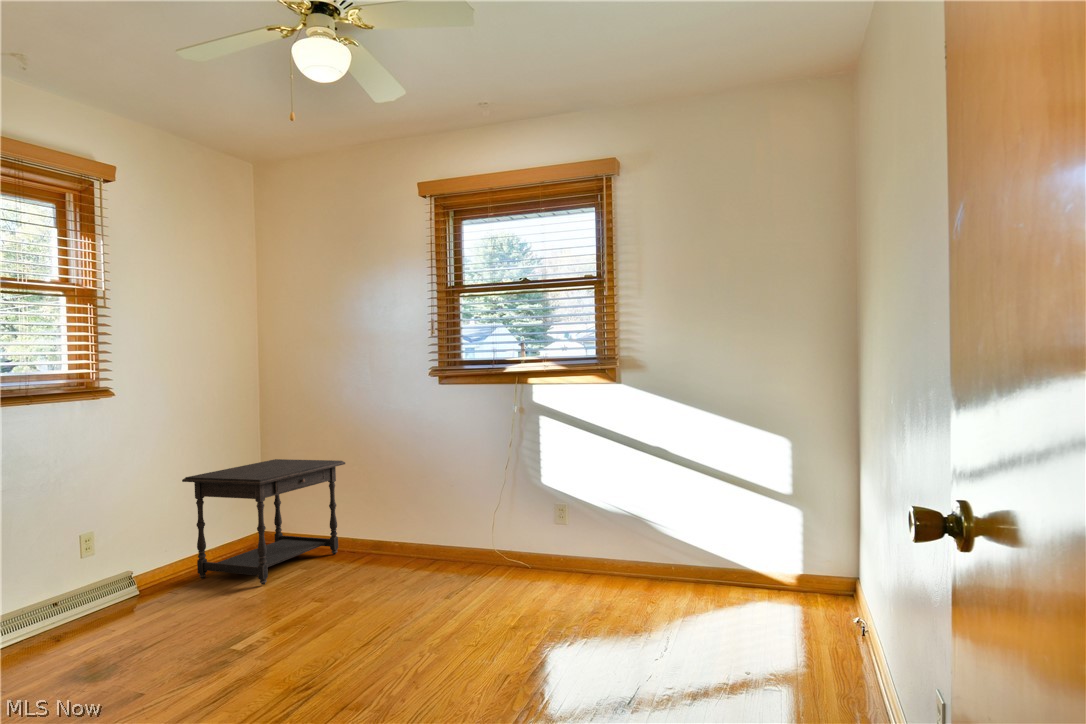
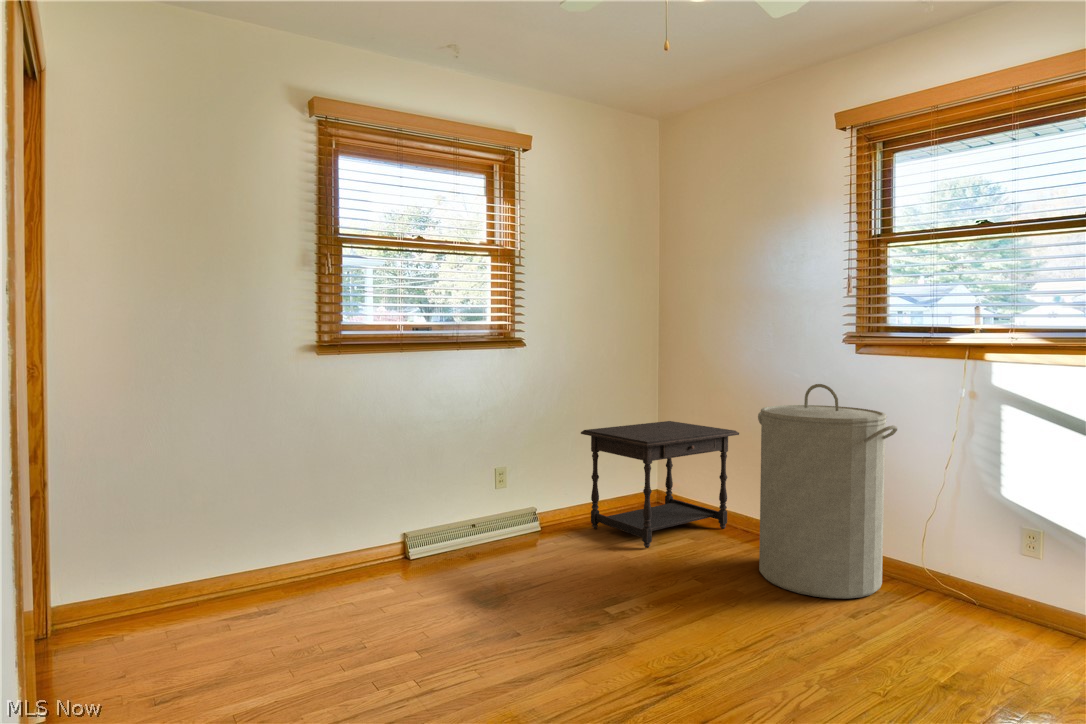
laundry hamper: none [364,411,475,592] -> present [758,384,897,599]

